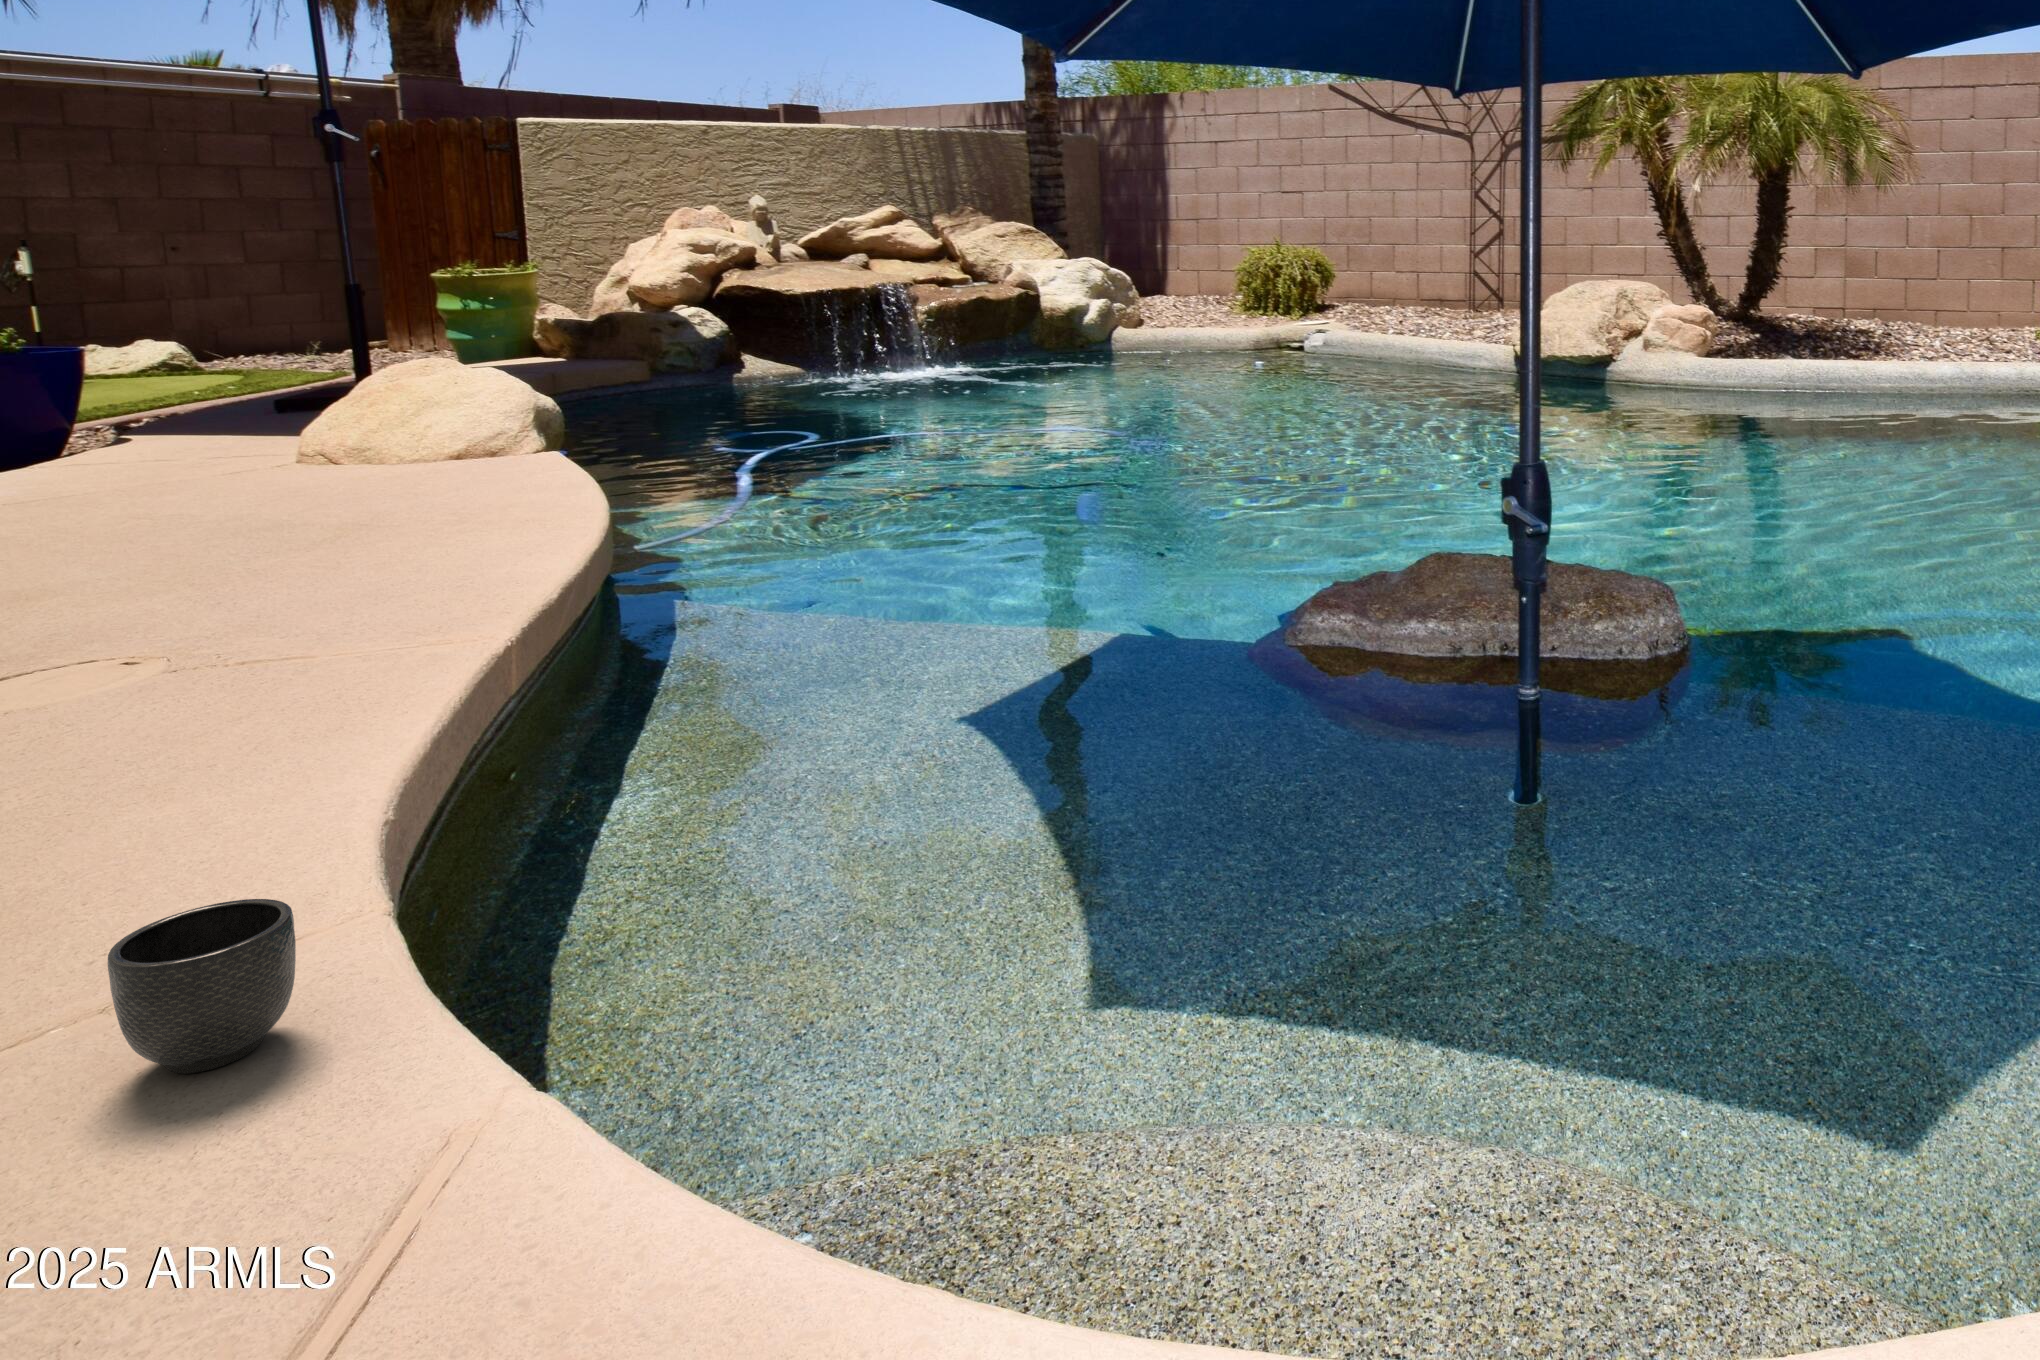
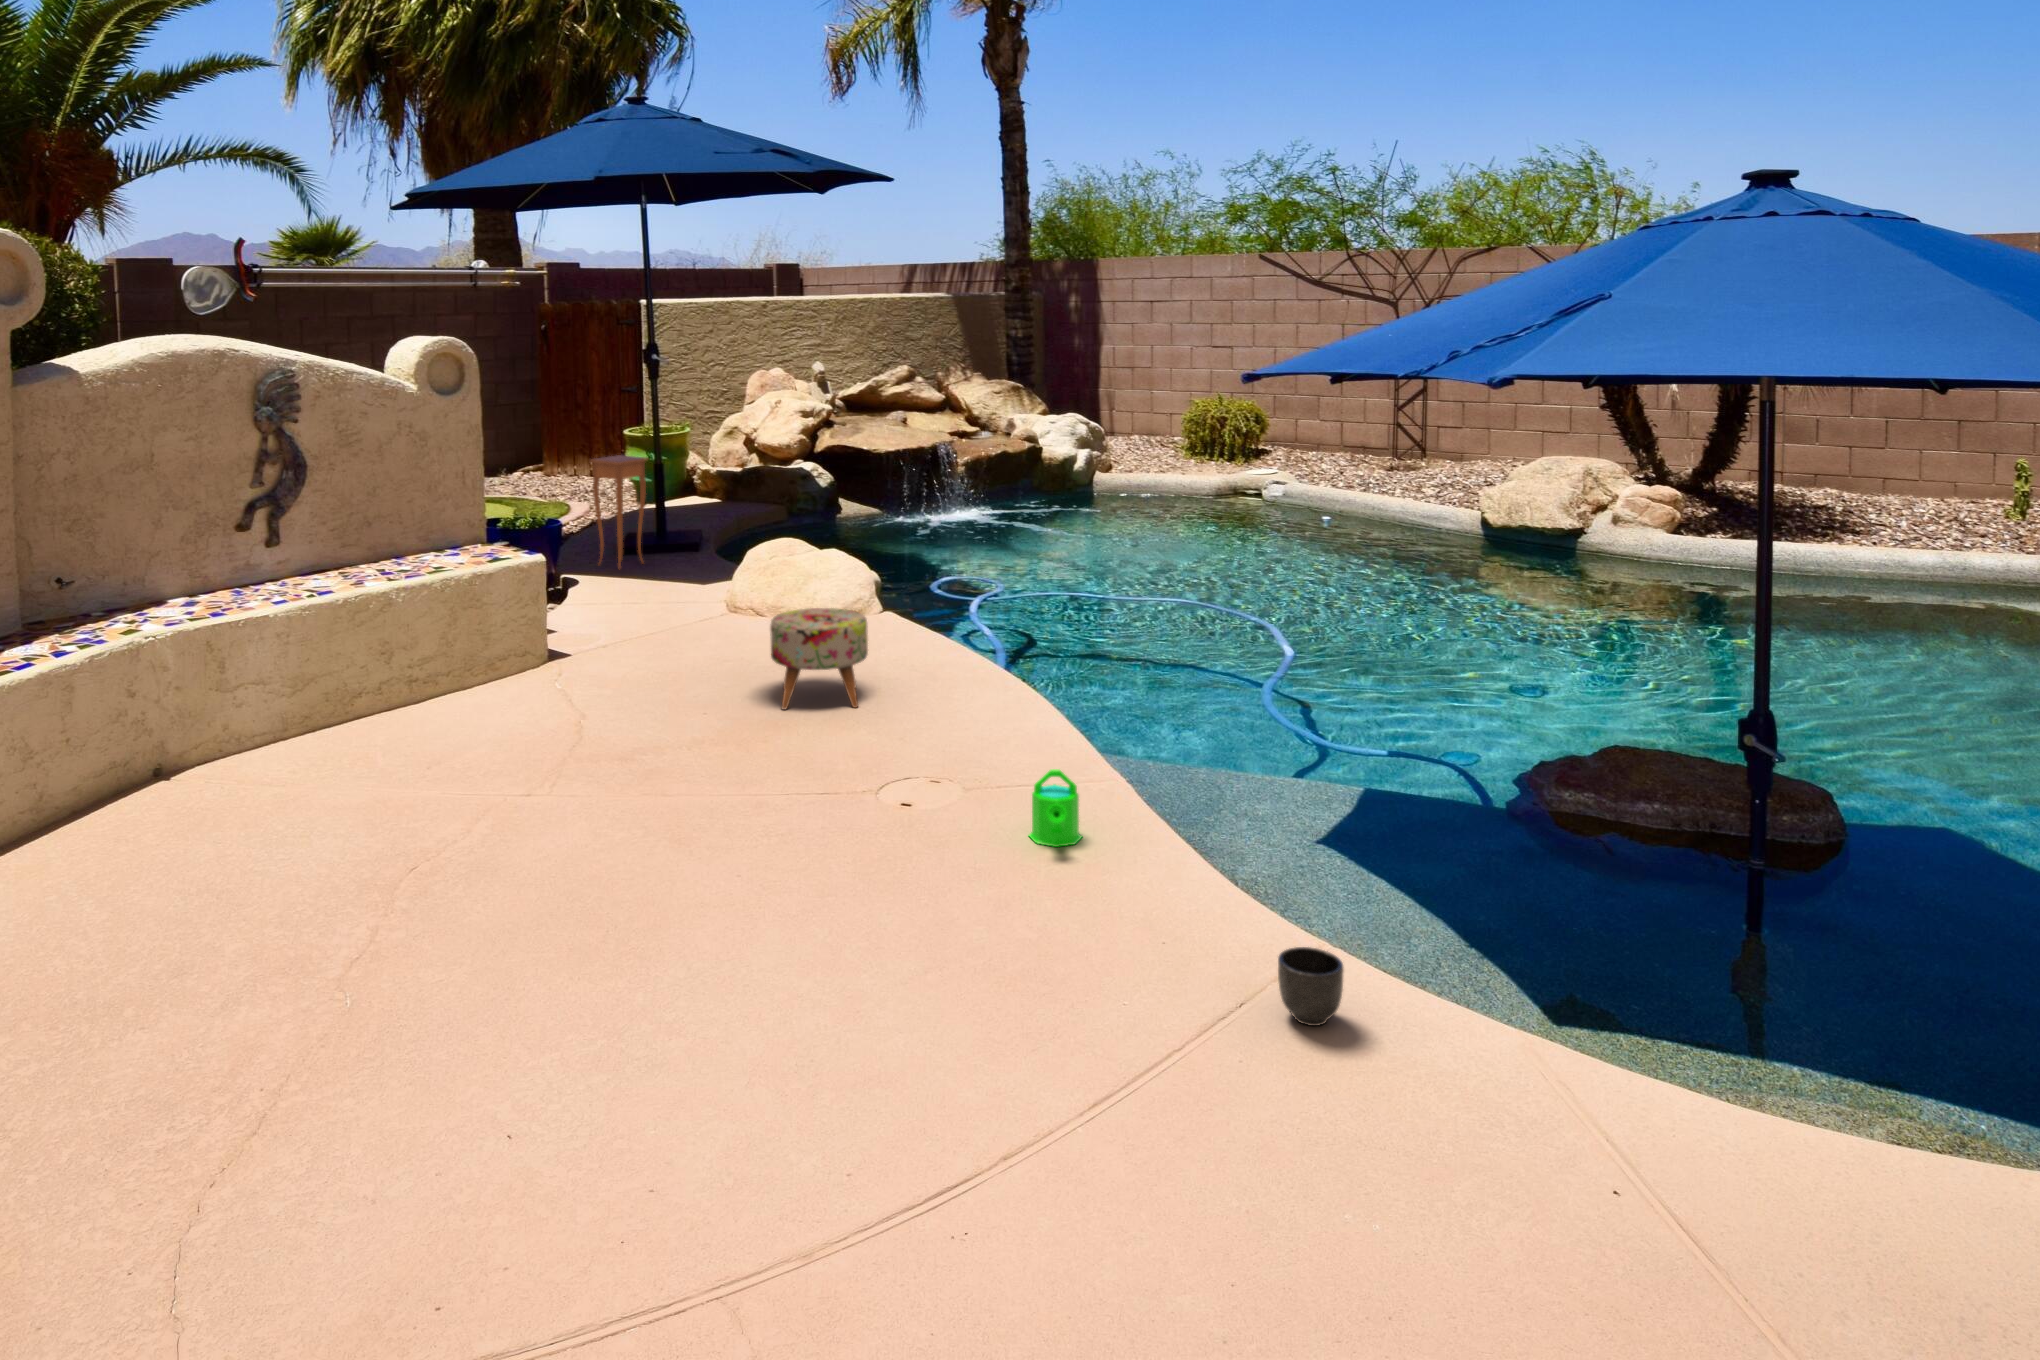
side table: none [161,259,274,421] -> present [590,455,648,567]
ottoman: none [100,415,320,573] -> present [770,608,868,709]
watering can: none [180,608,329,748] -> present [1029,769,1081,847]

